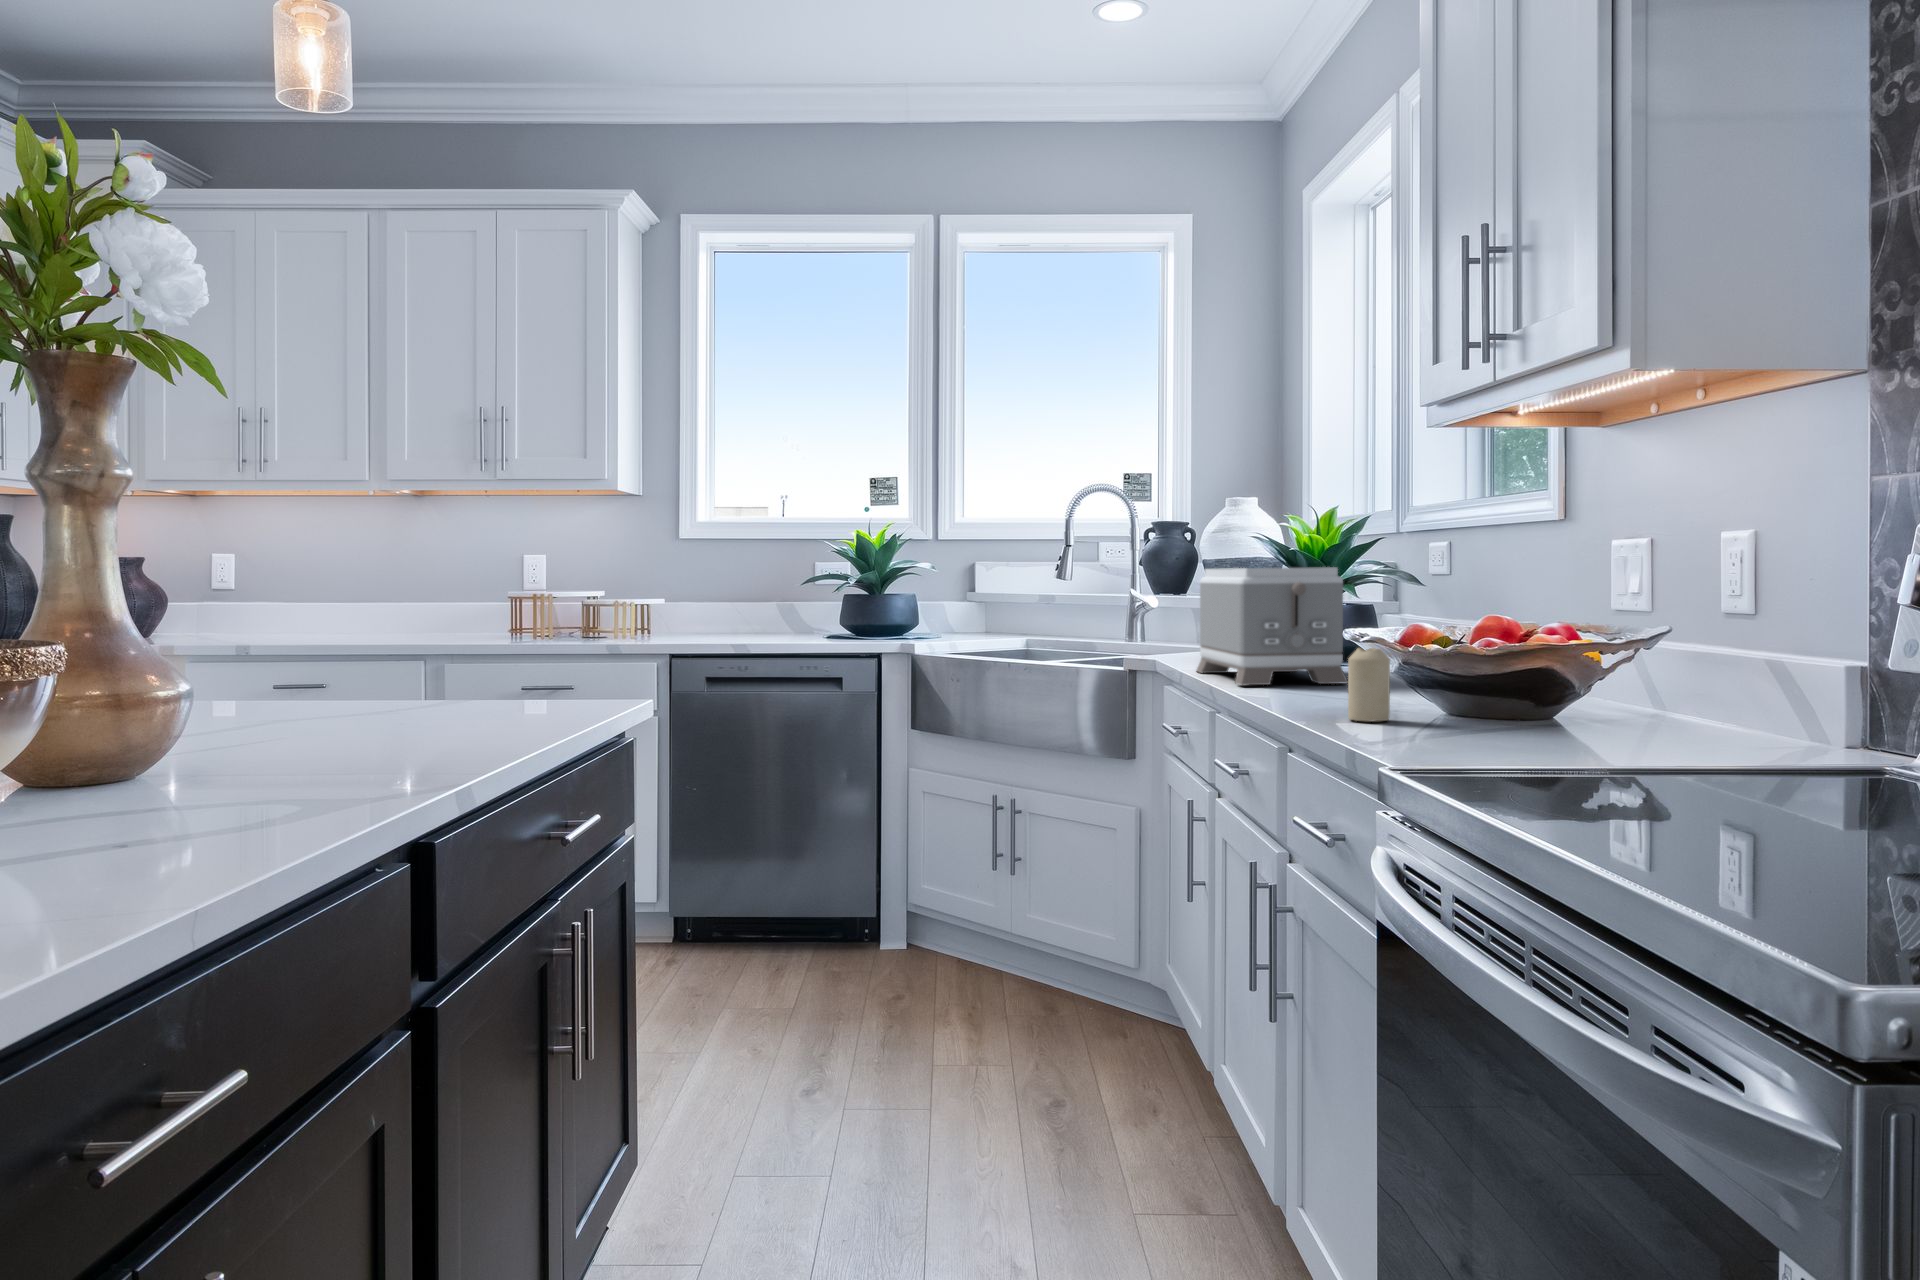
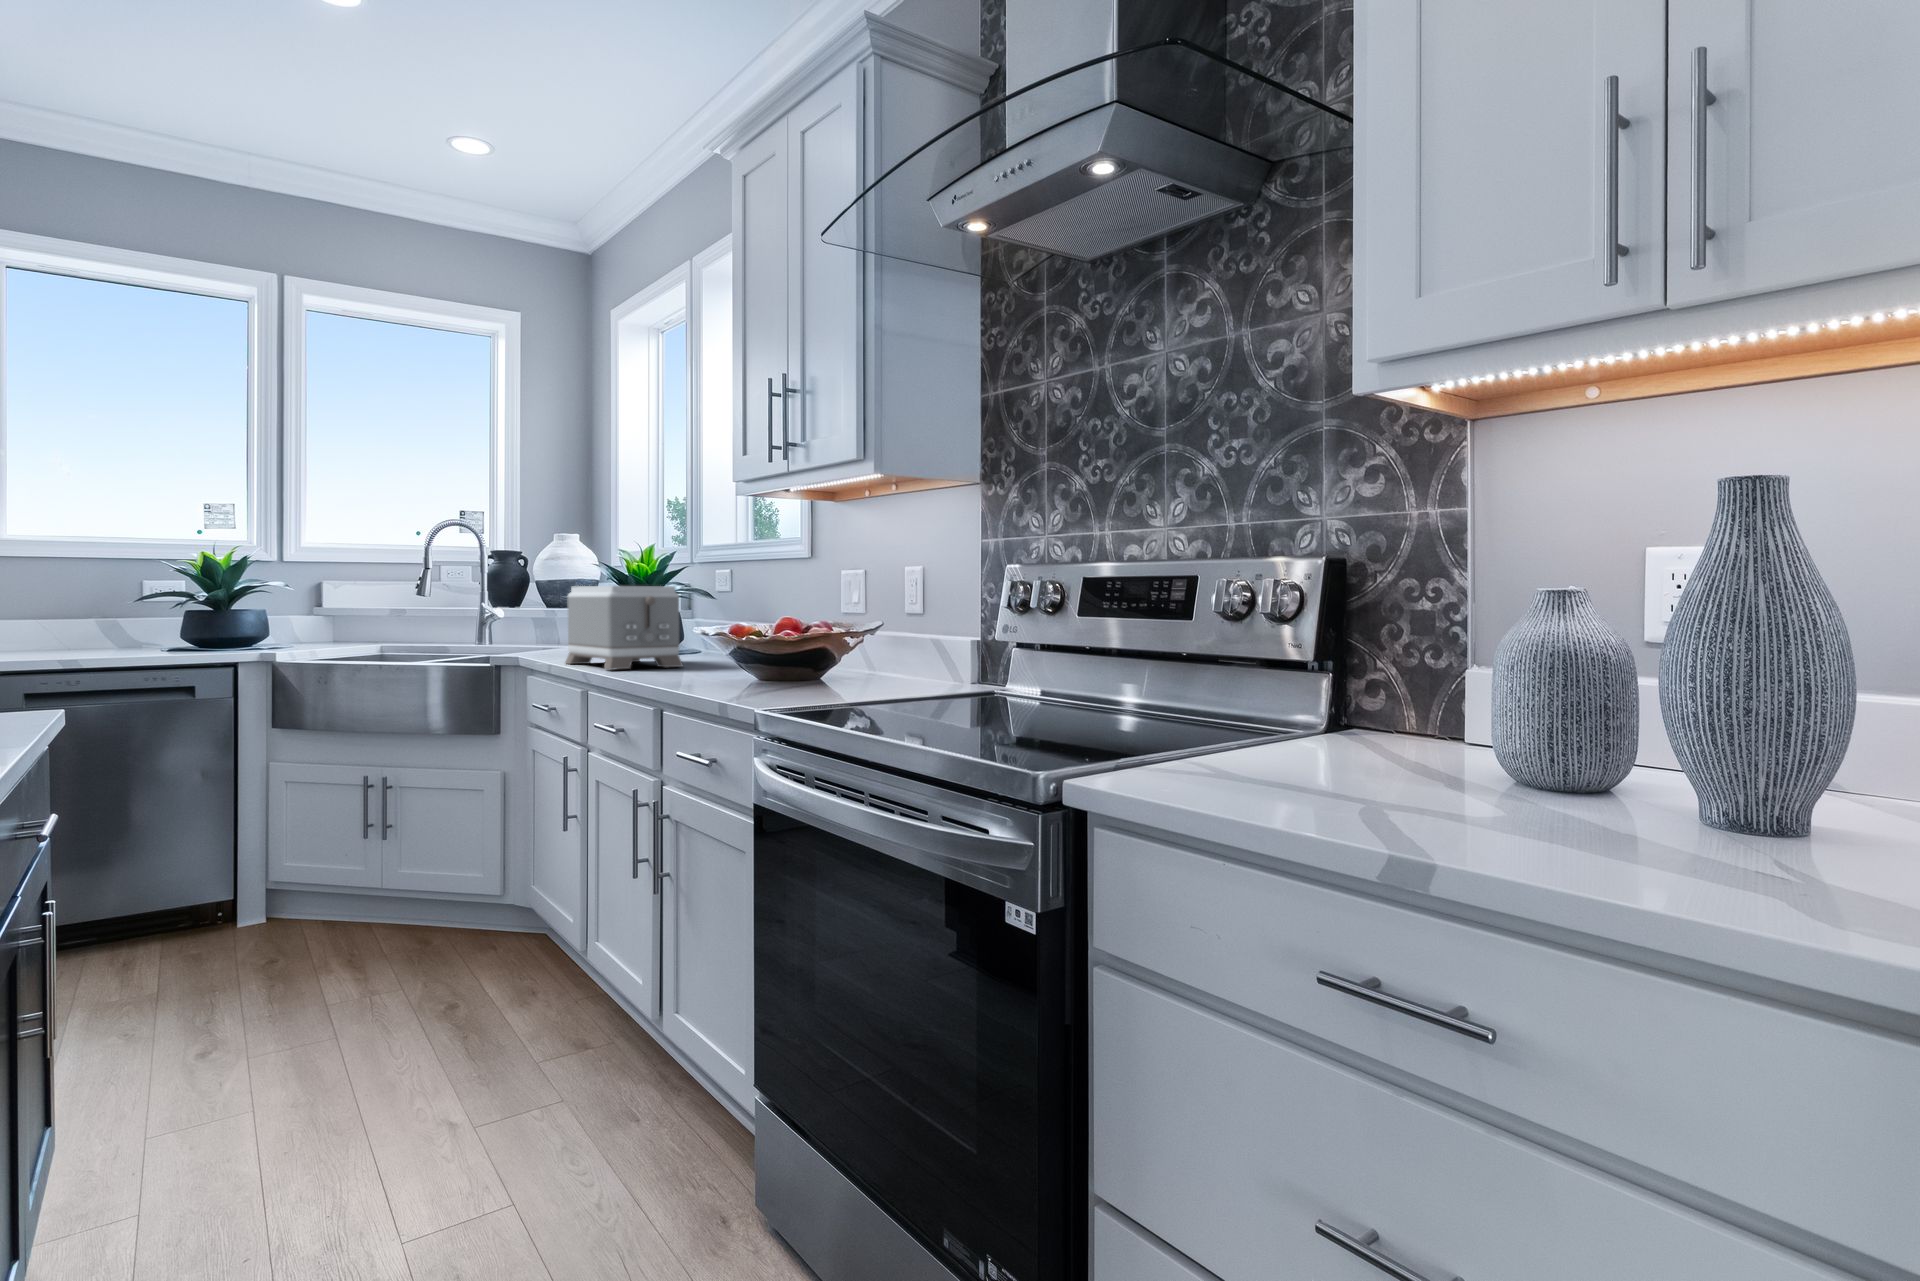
candle: present [1348,648,1390,722] -> none [702,637,728,685]

